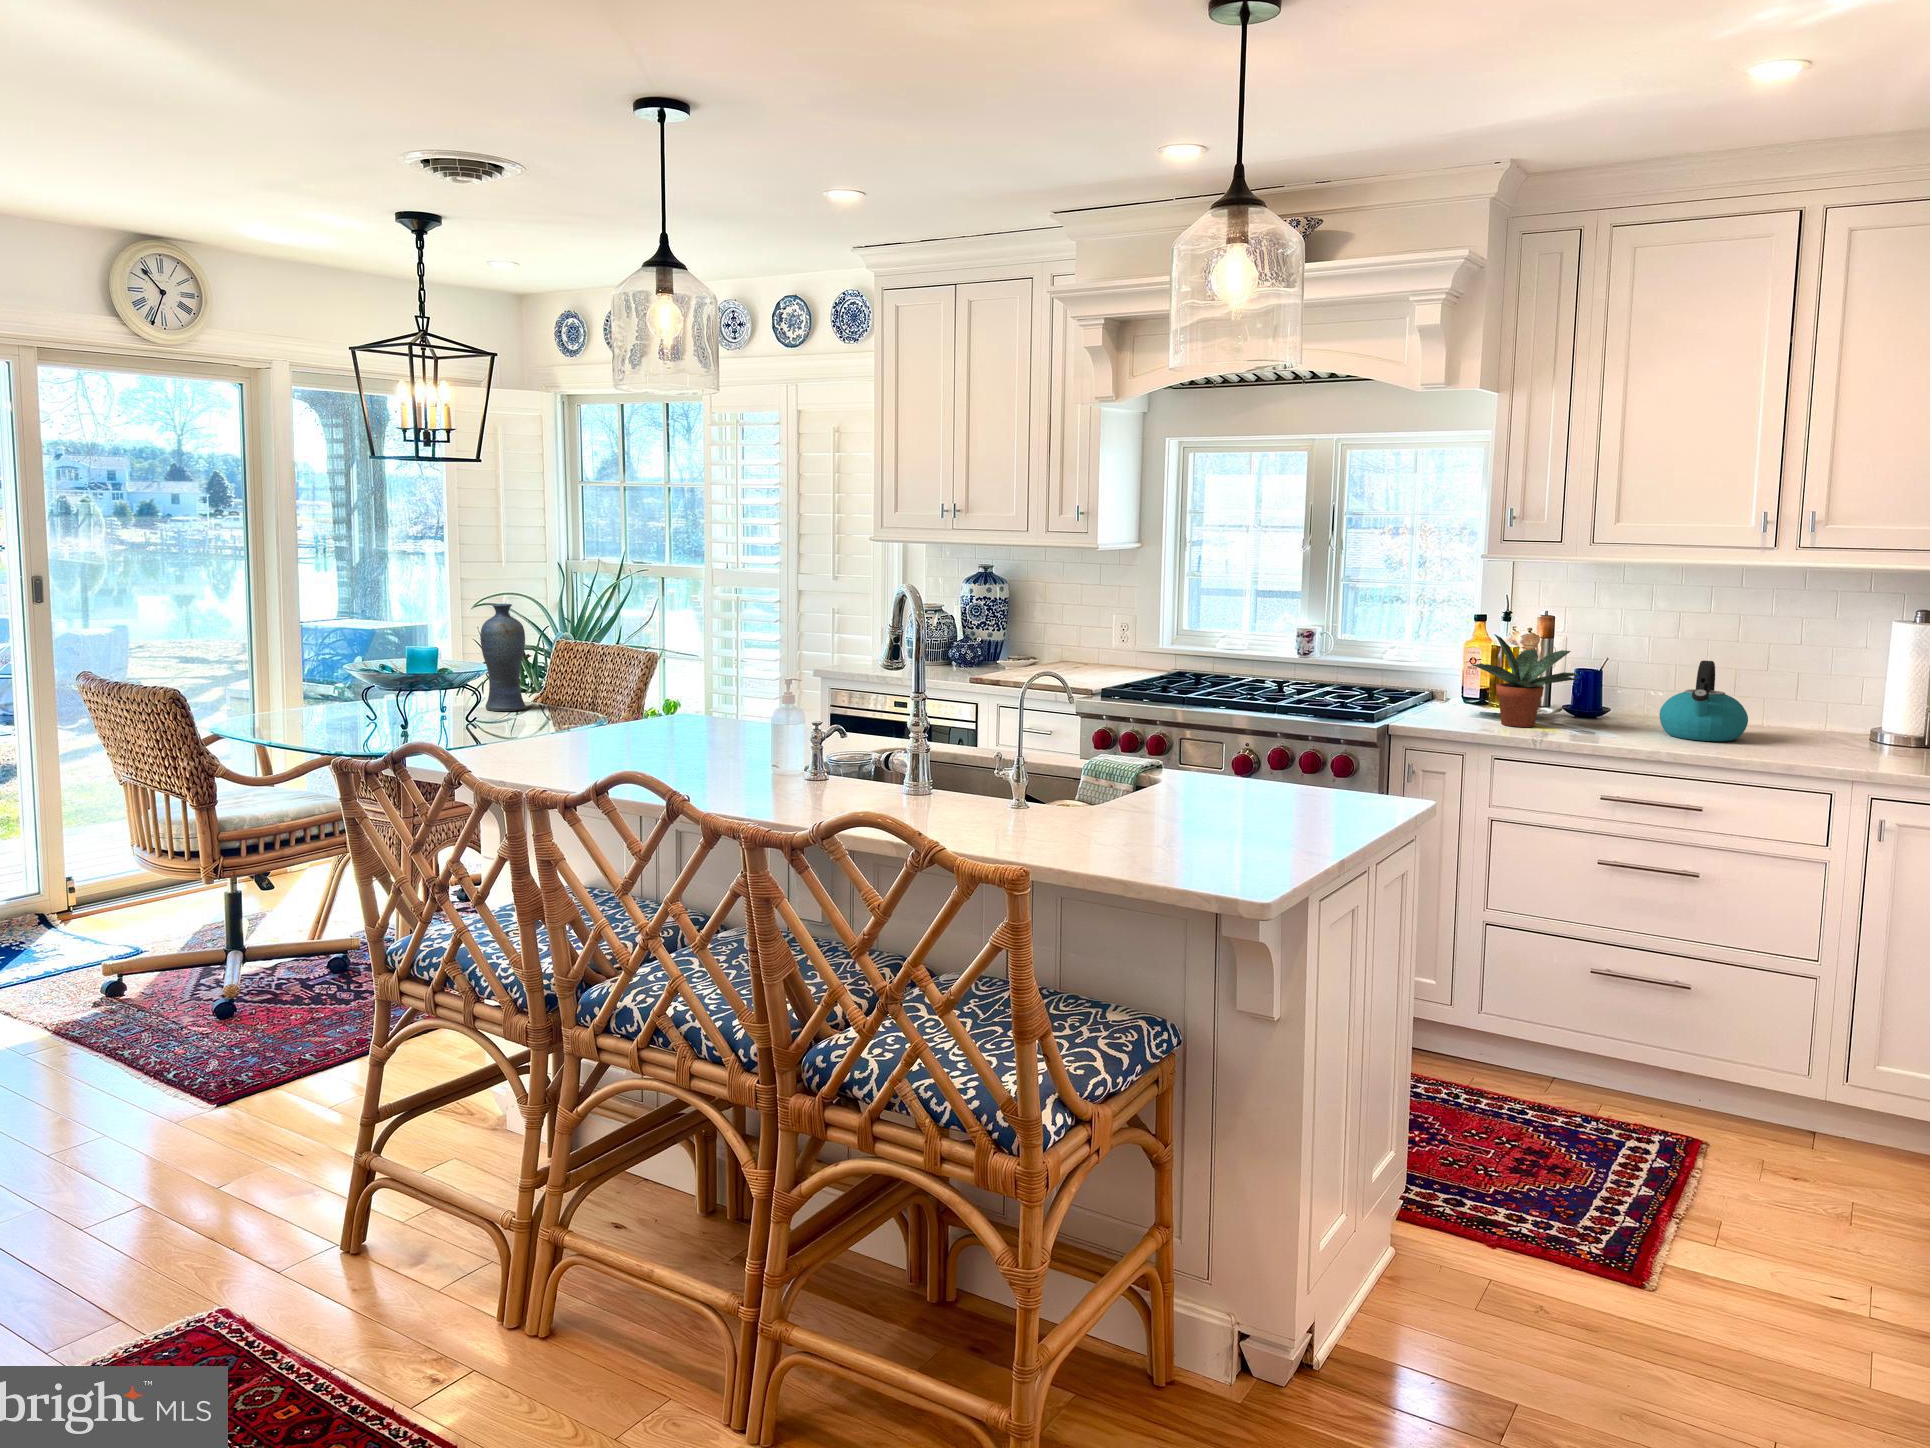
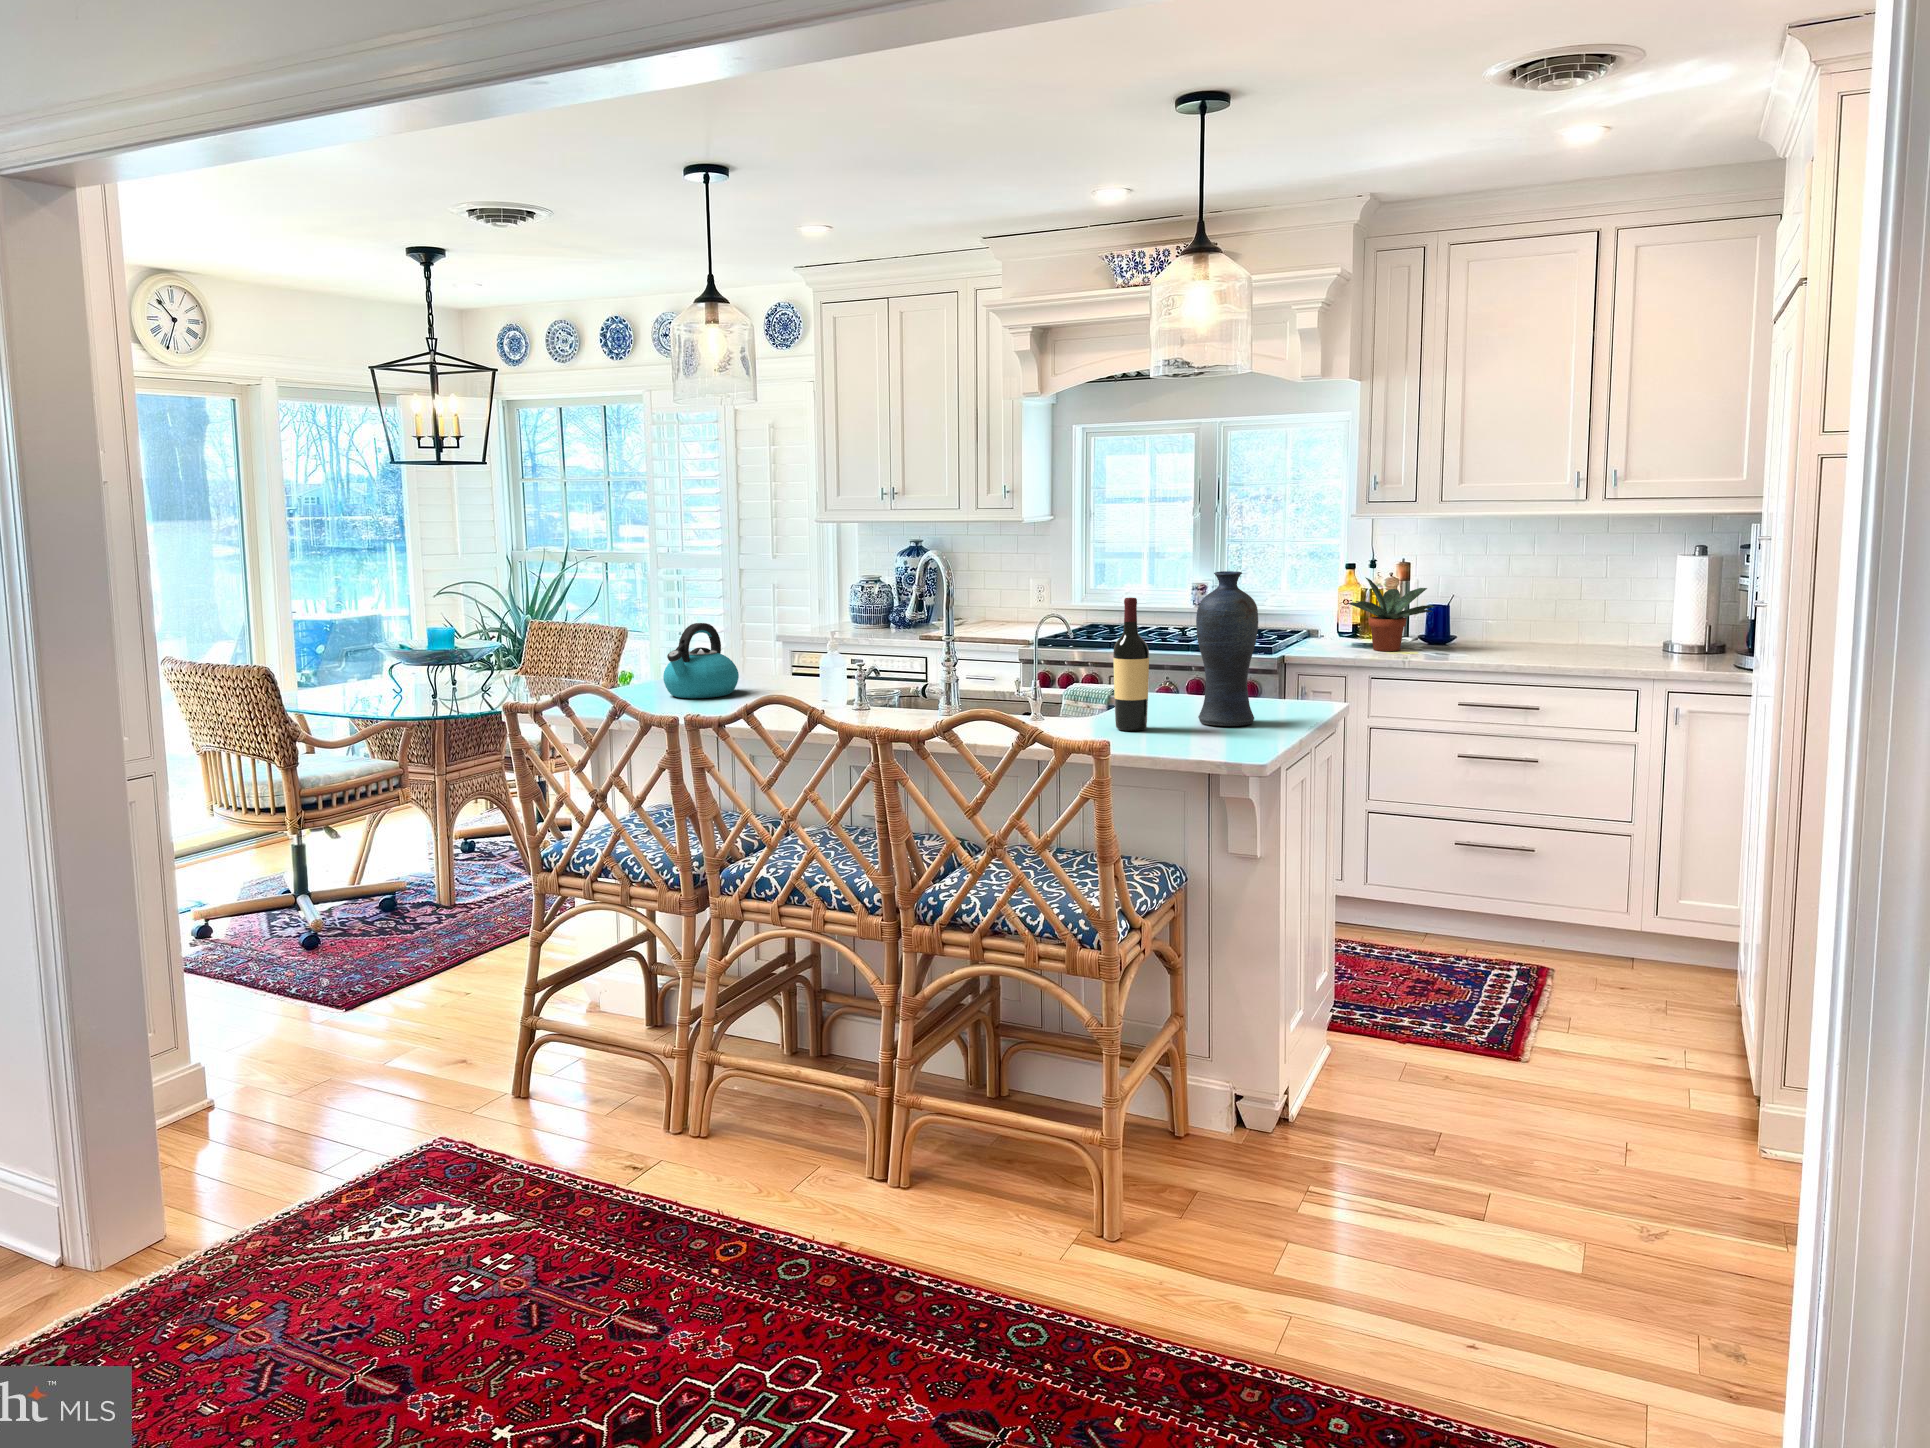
vase: present [480,604,525,711] -> present [1196,571,1258,726]
kettle: present [1659,661,1748,741] -> present [663,623,739,698]
wine bottle: none [1098,663,1144,839] -> present [1113,598,1149,731]

